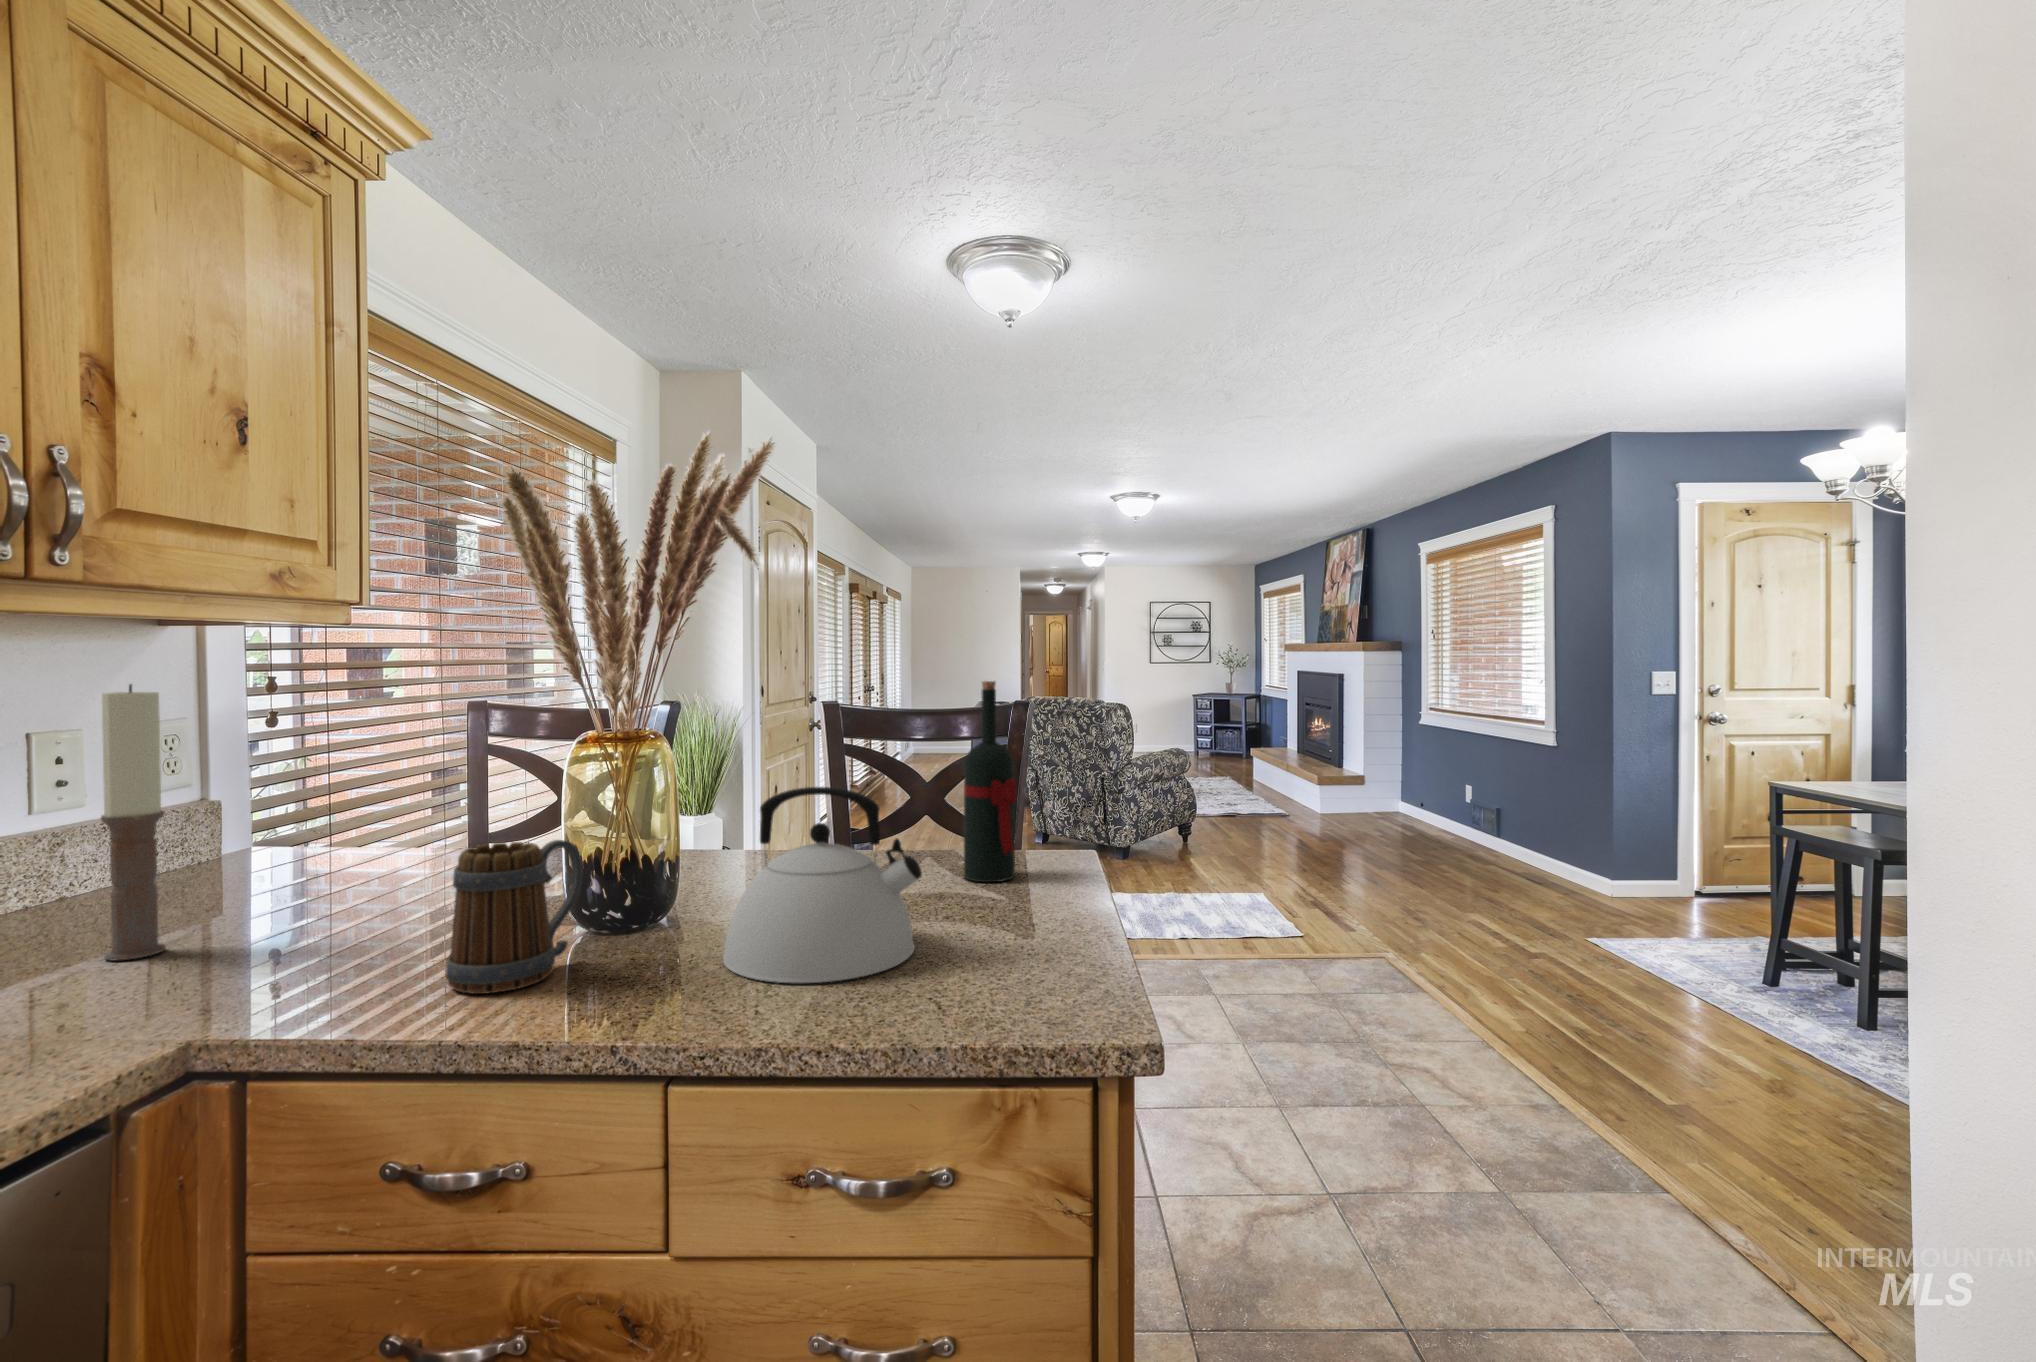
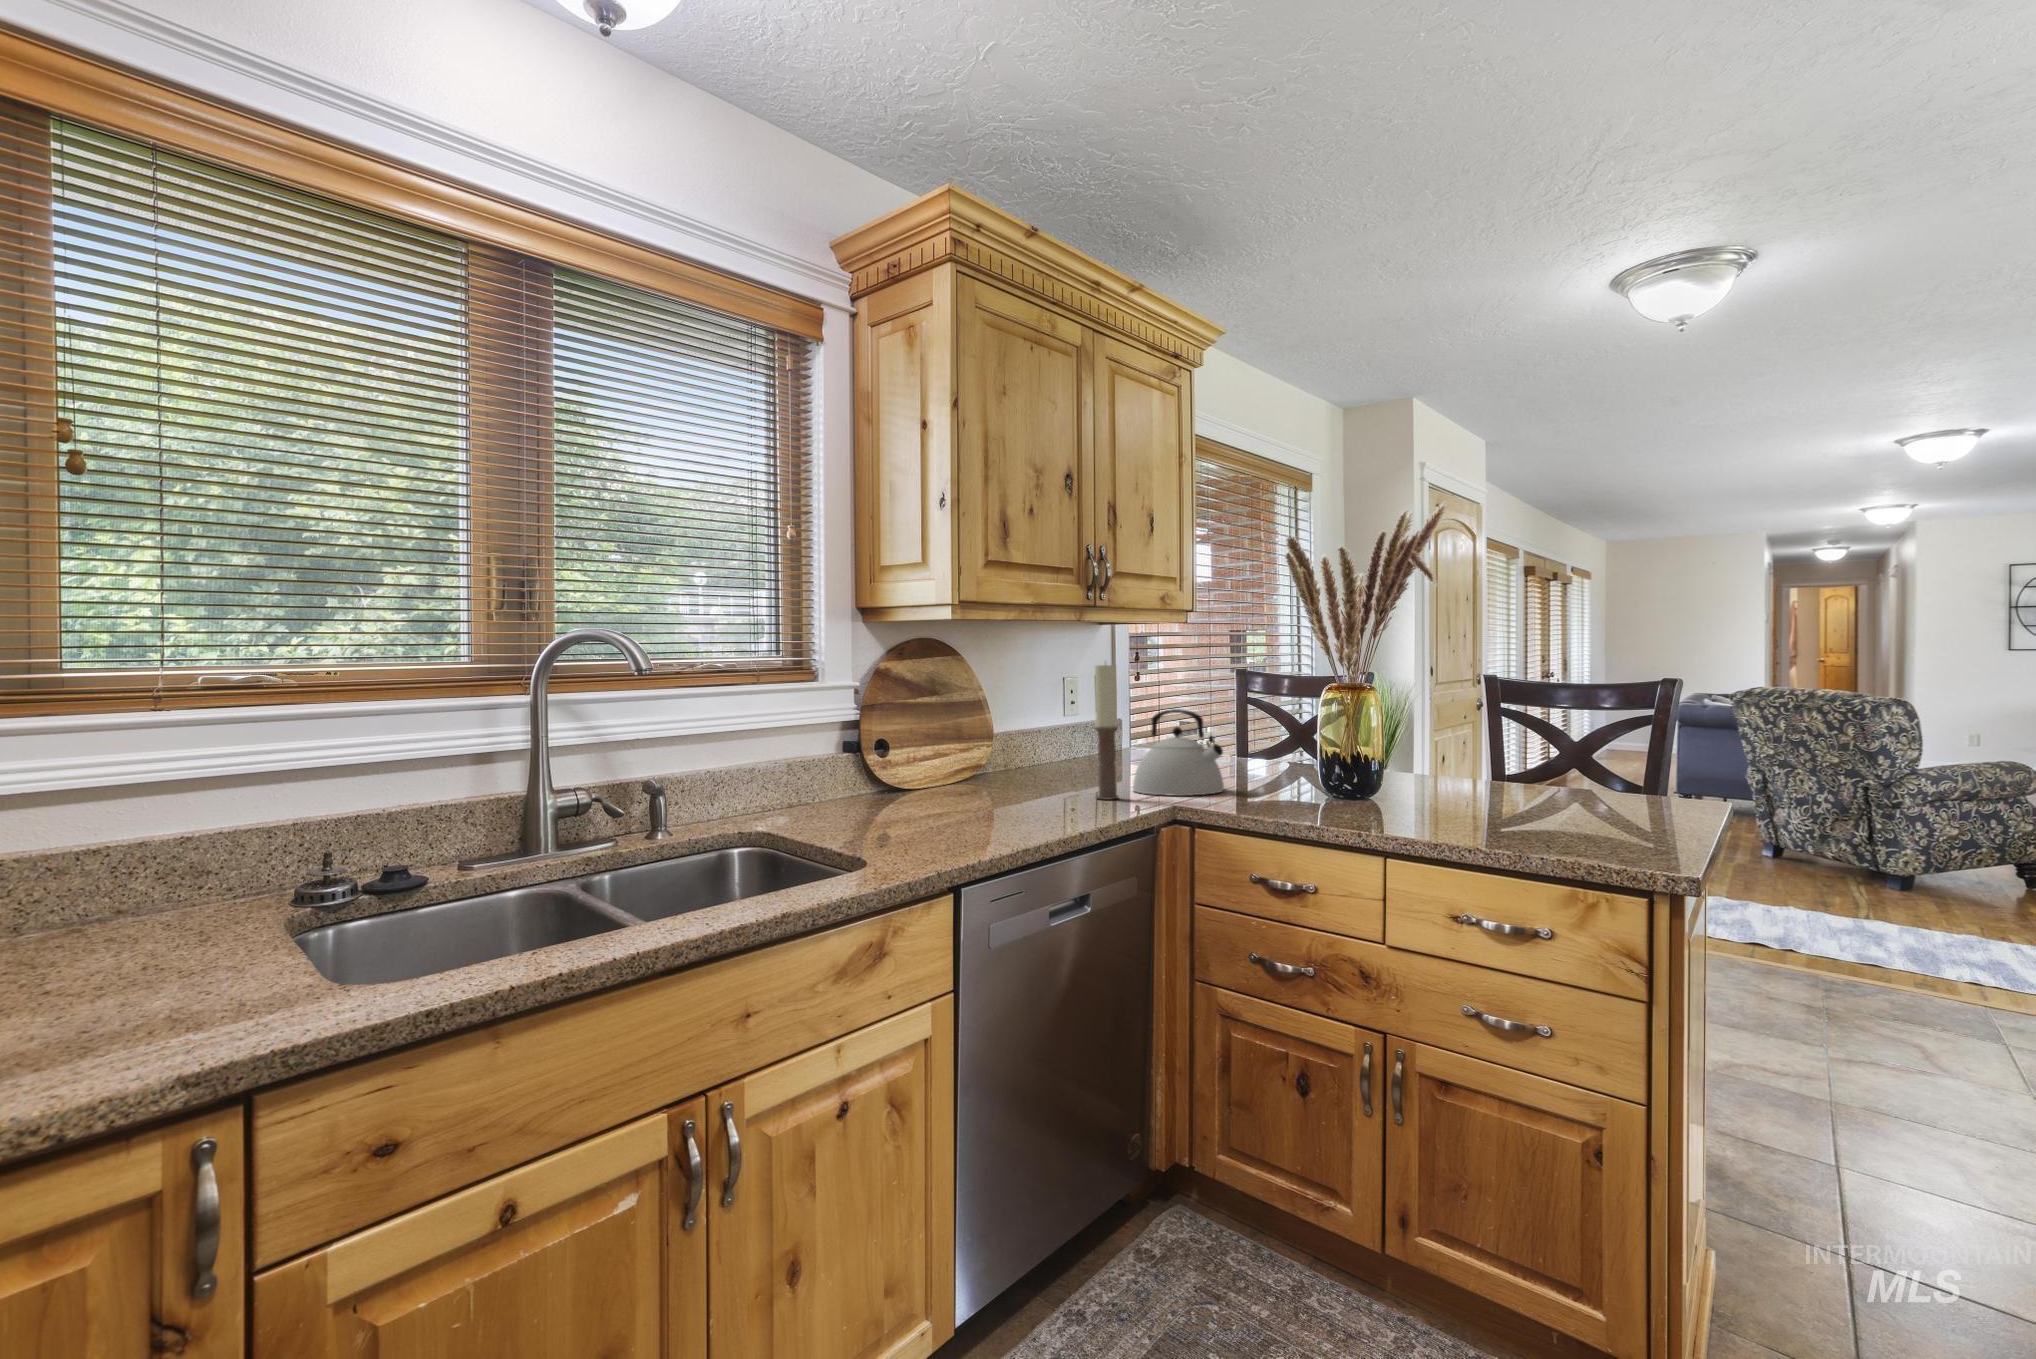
wine bottle: present [964,681,1016,882] -> none [1595,655,1640,808]
kettle: present [723,787,922,983] -> present [1133,709,1224,796]
mug: present [446,840,583,994] -> none [1266,745,1331,821]

